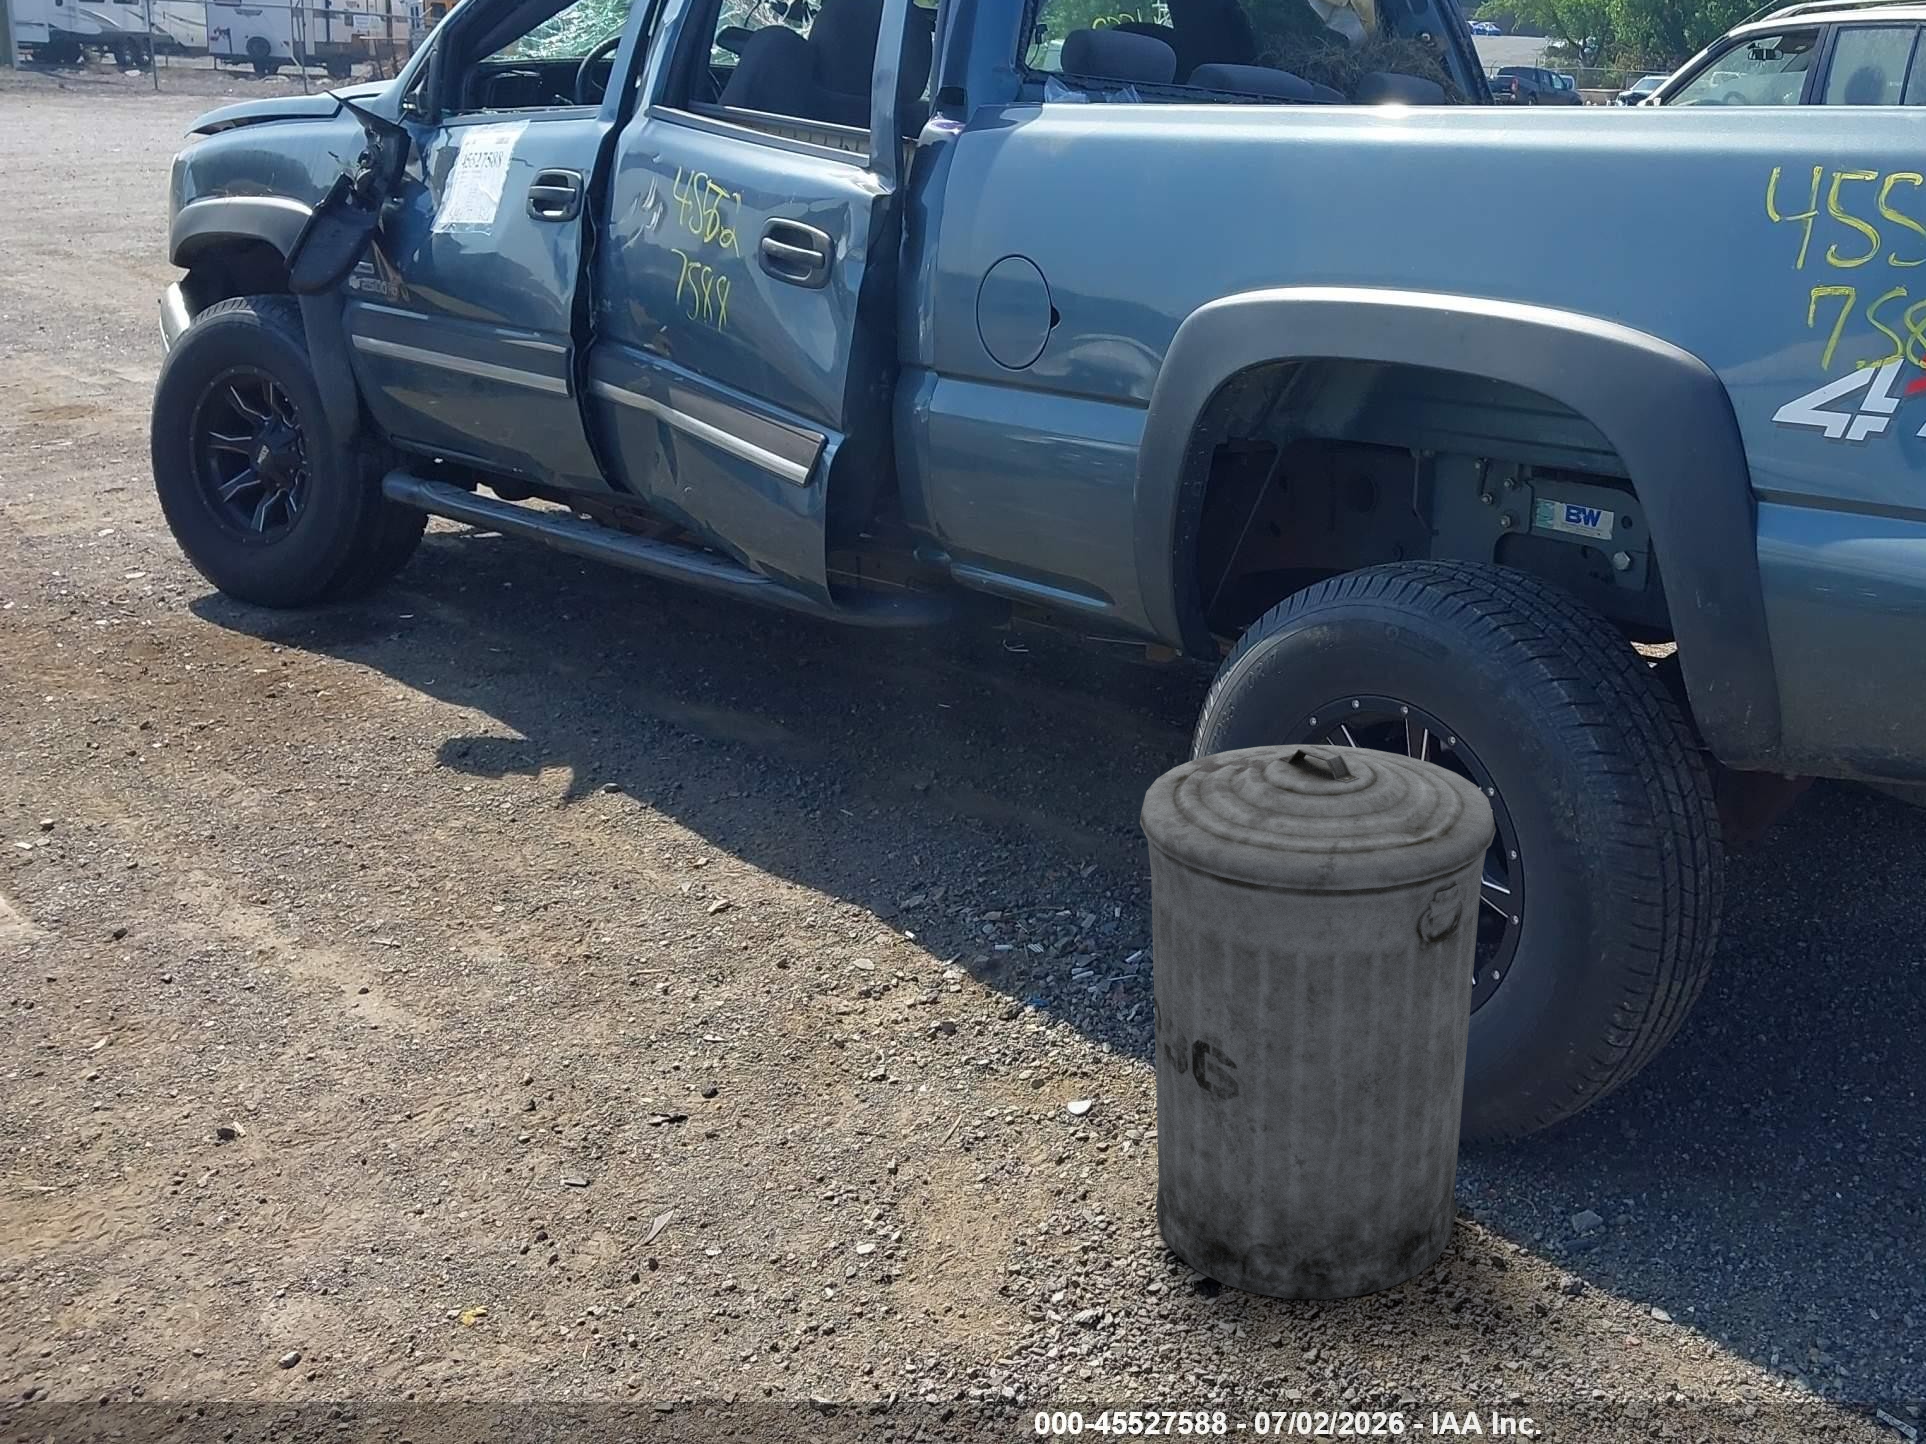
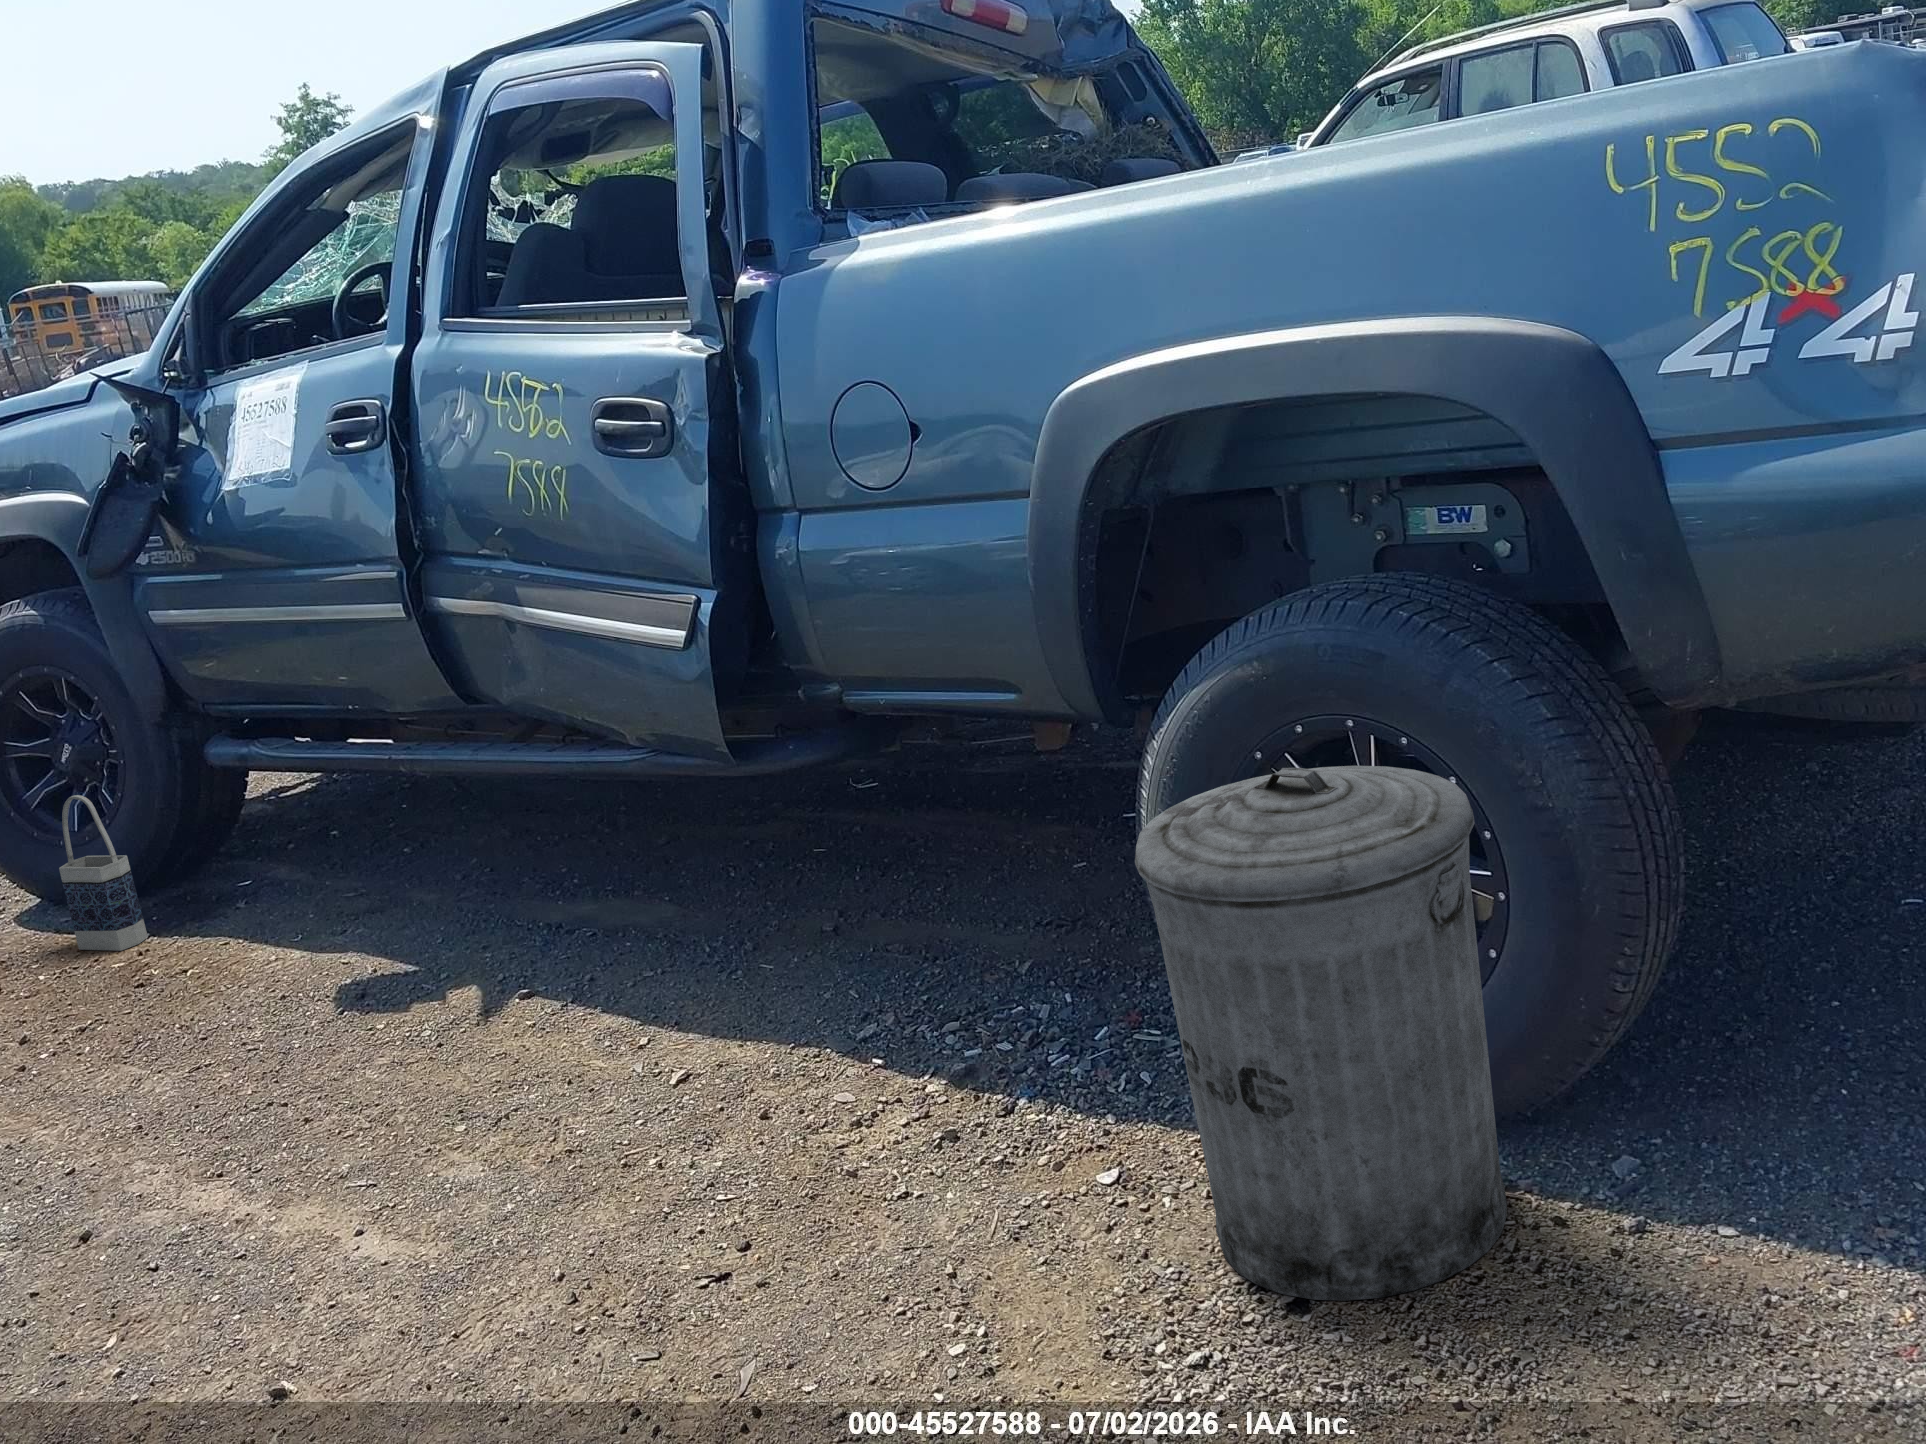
bag: none [228,497,301,655] -> present [59,795,148,951]

